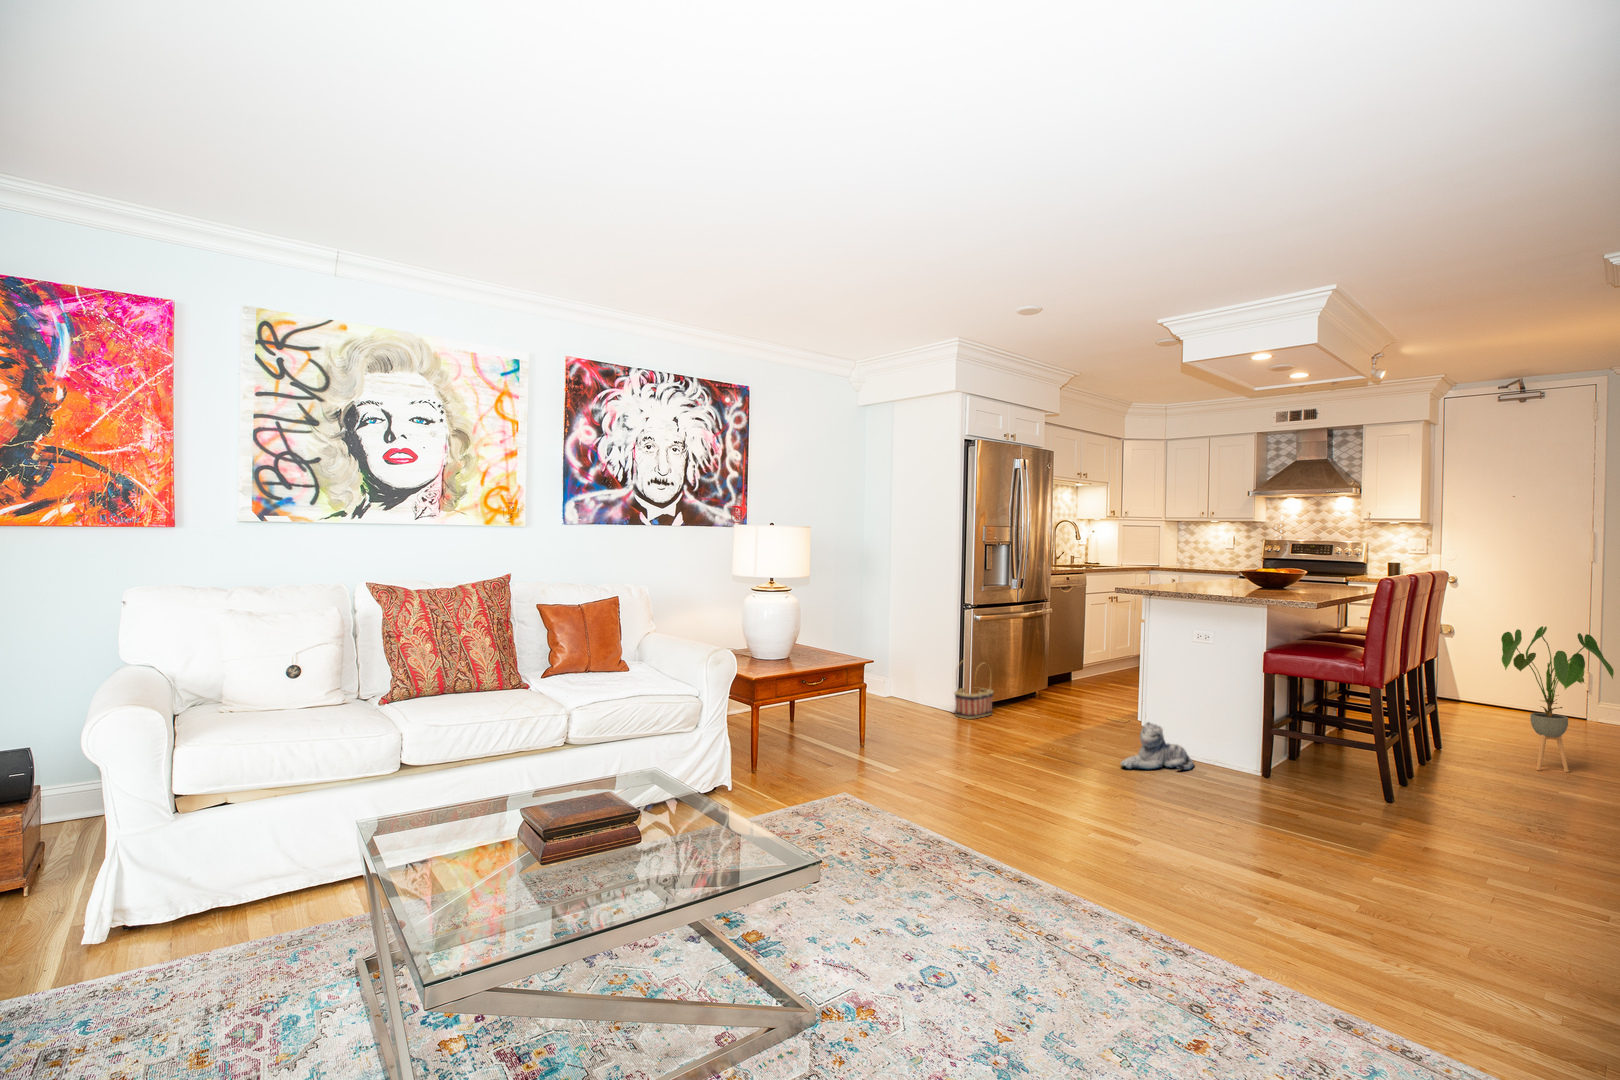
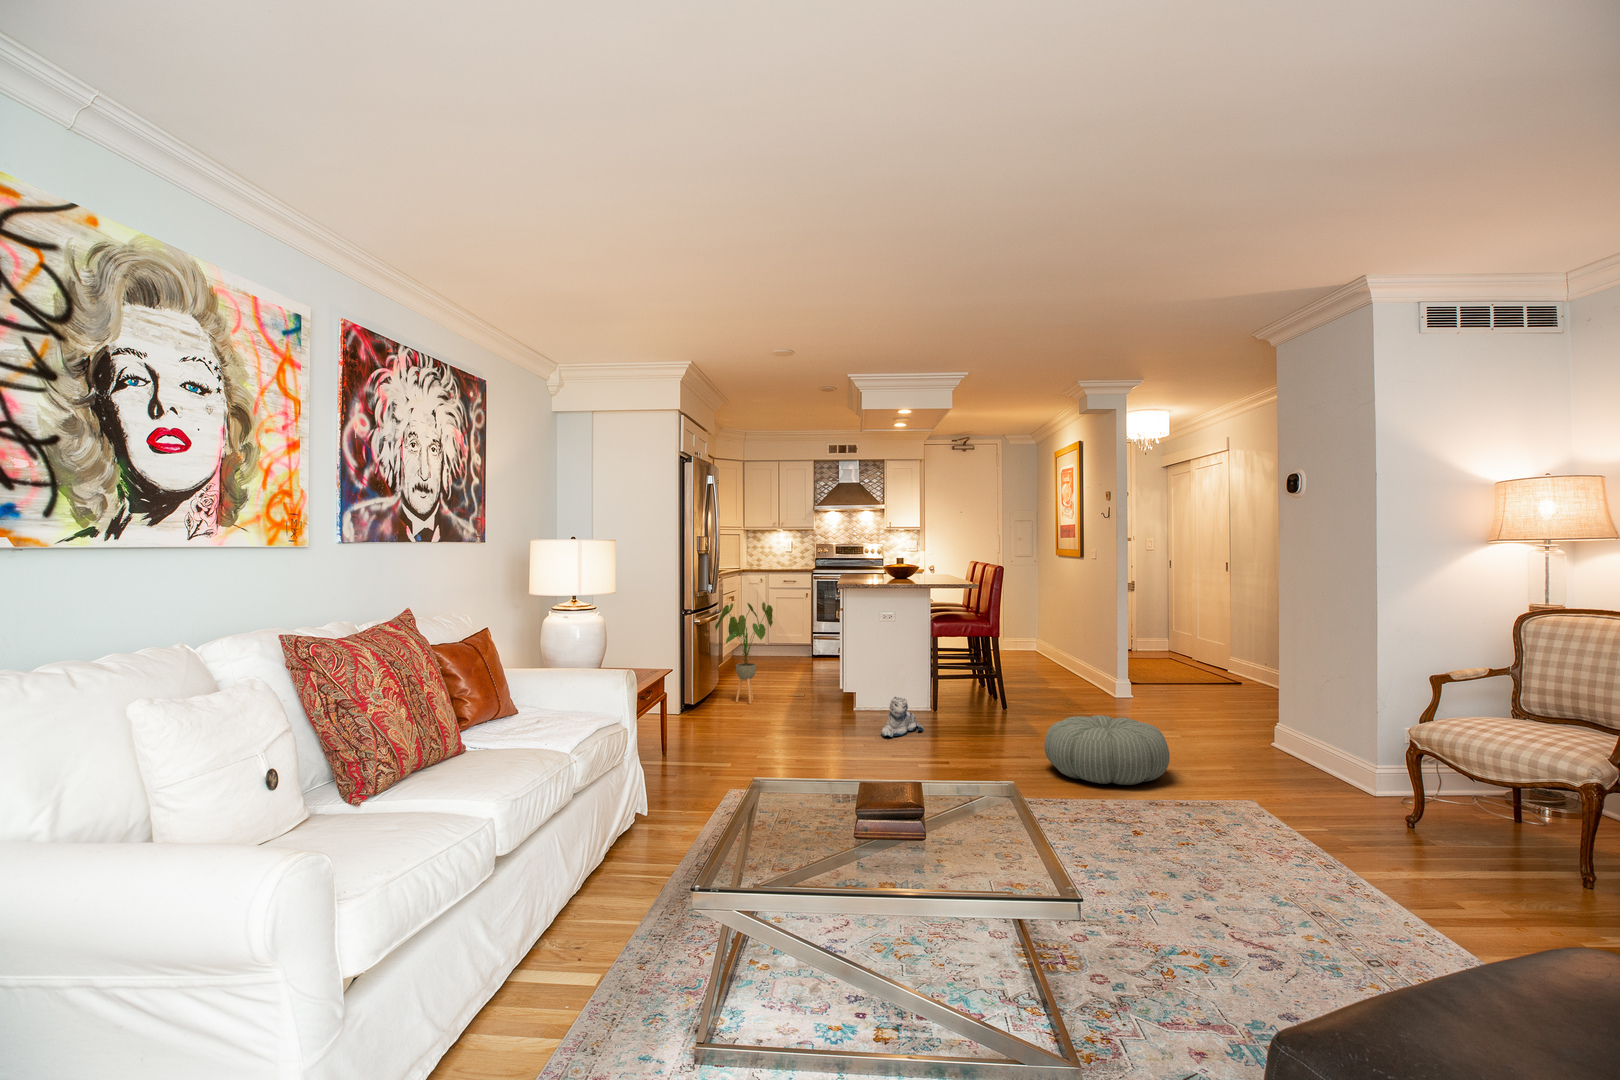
house plant: present [1501,626,1614,772] -> present [715,602,773,704]
basket: present [954,664,993,719] -> none [682,667,711,723]
pouf: none [1230,780,1425,890] -> present [1044,715,1170,785]

